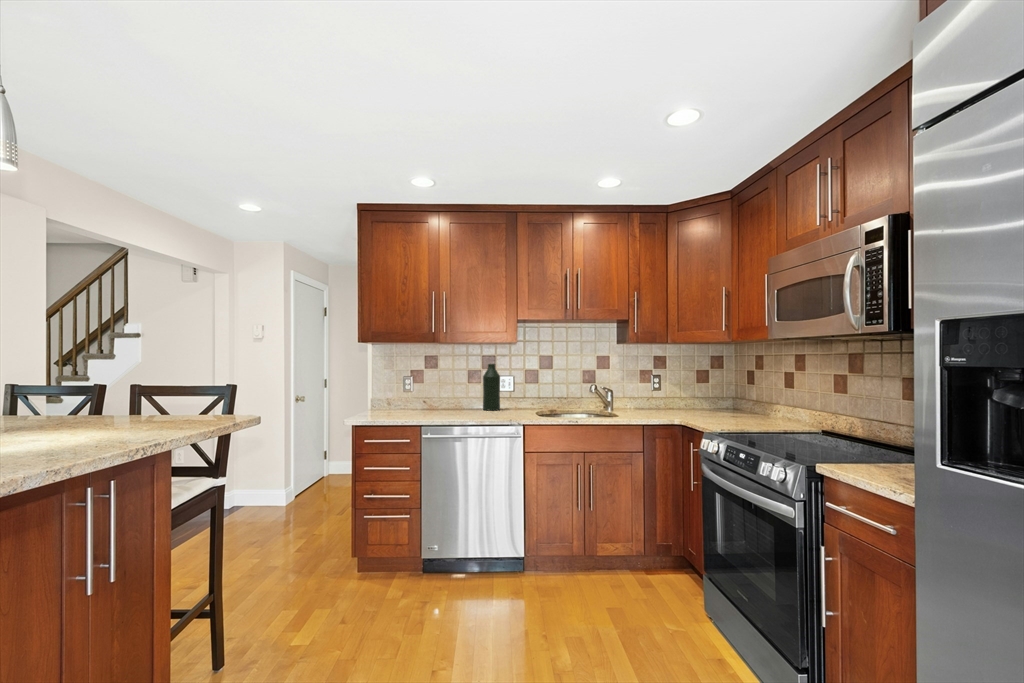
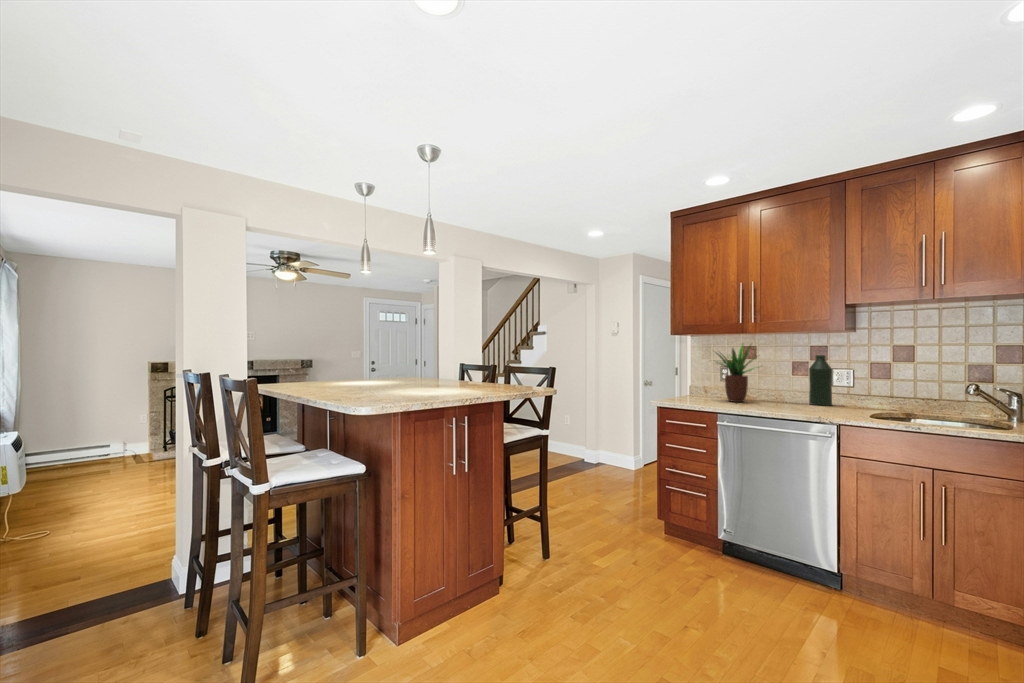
potted plant: none [400,352,447,414] -> present [716,345,754,402]

